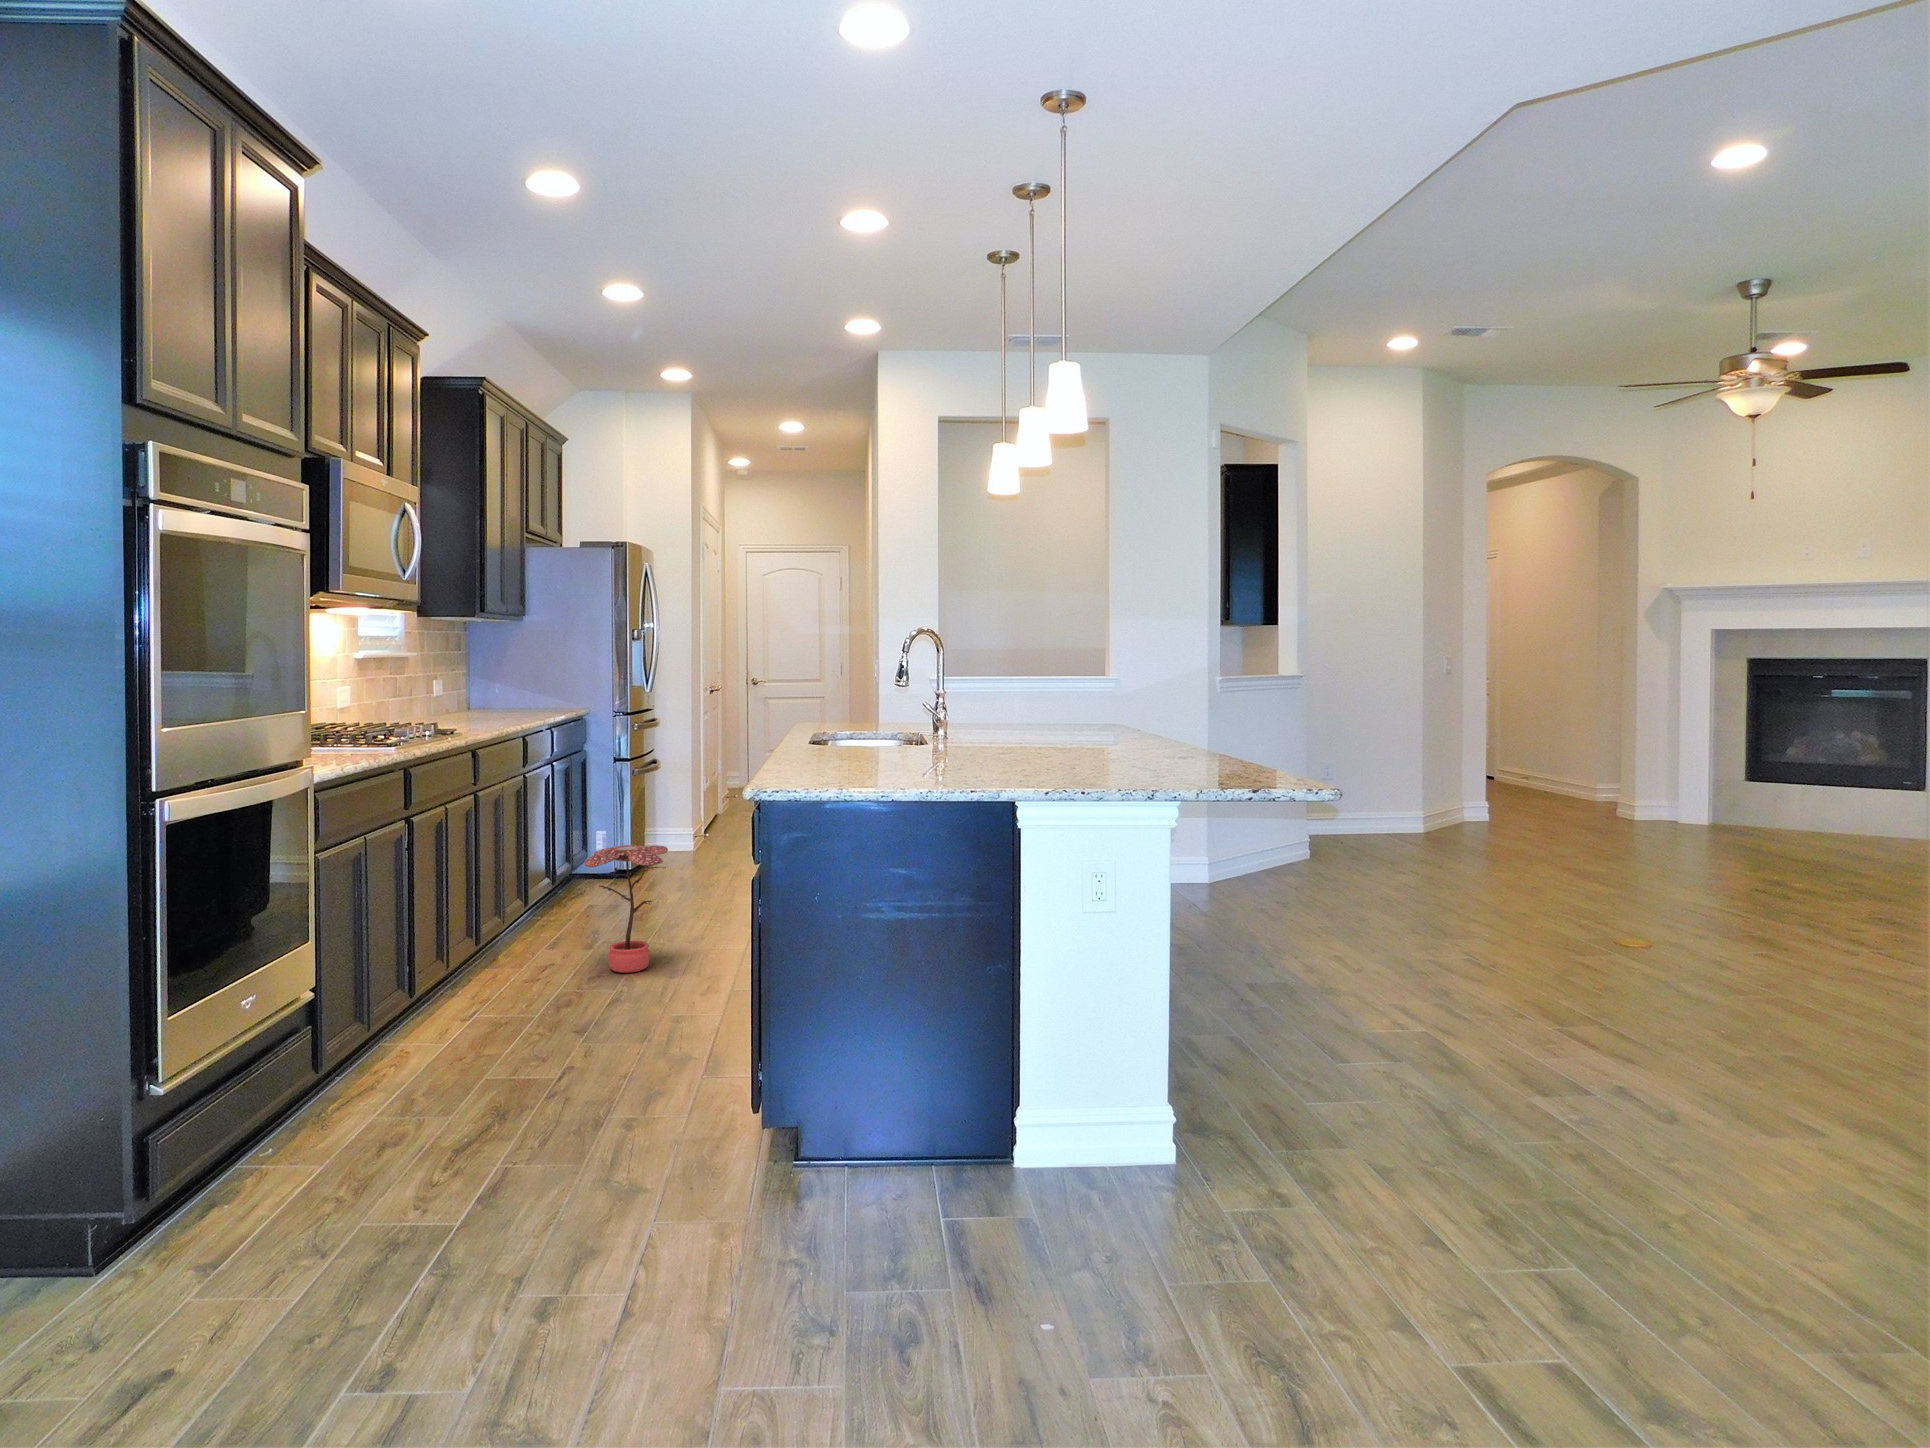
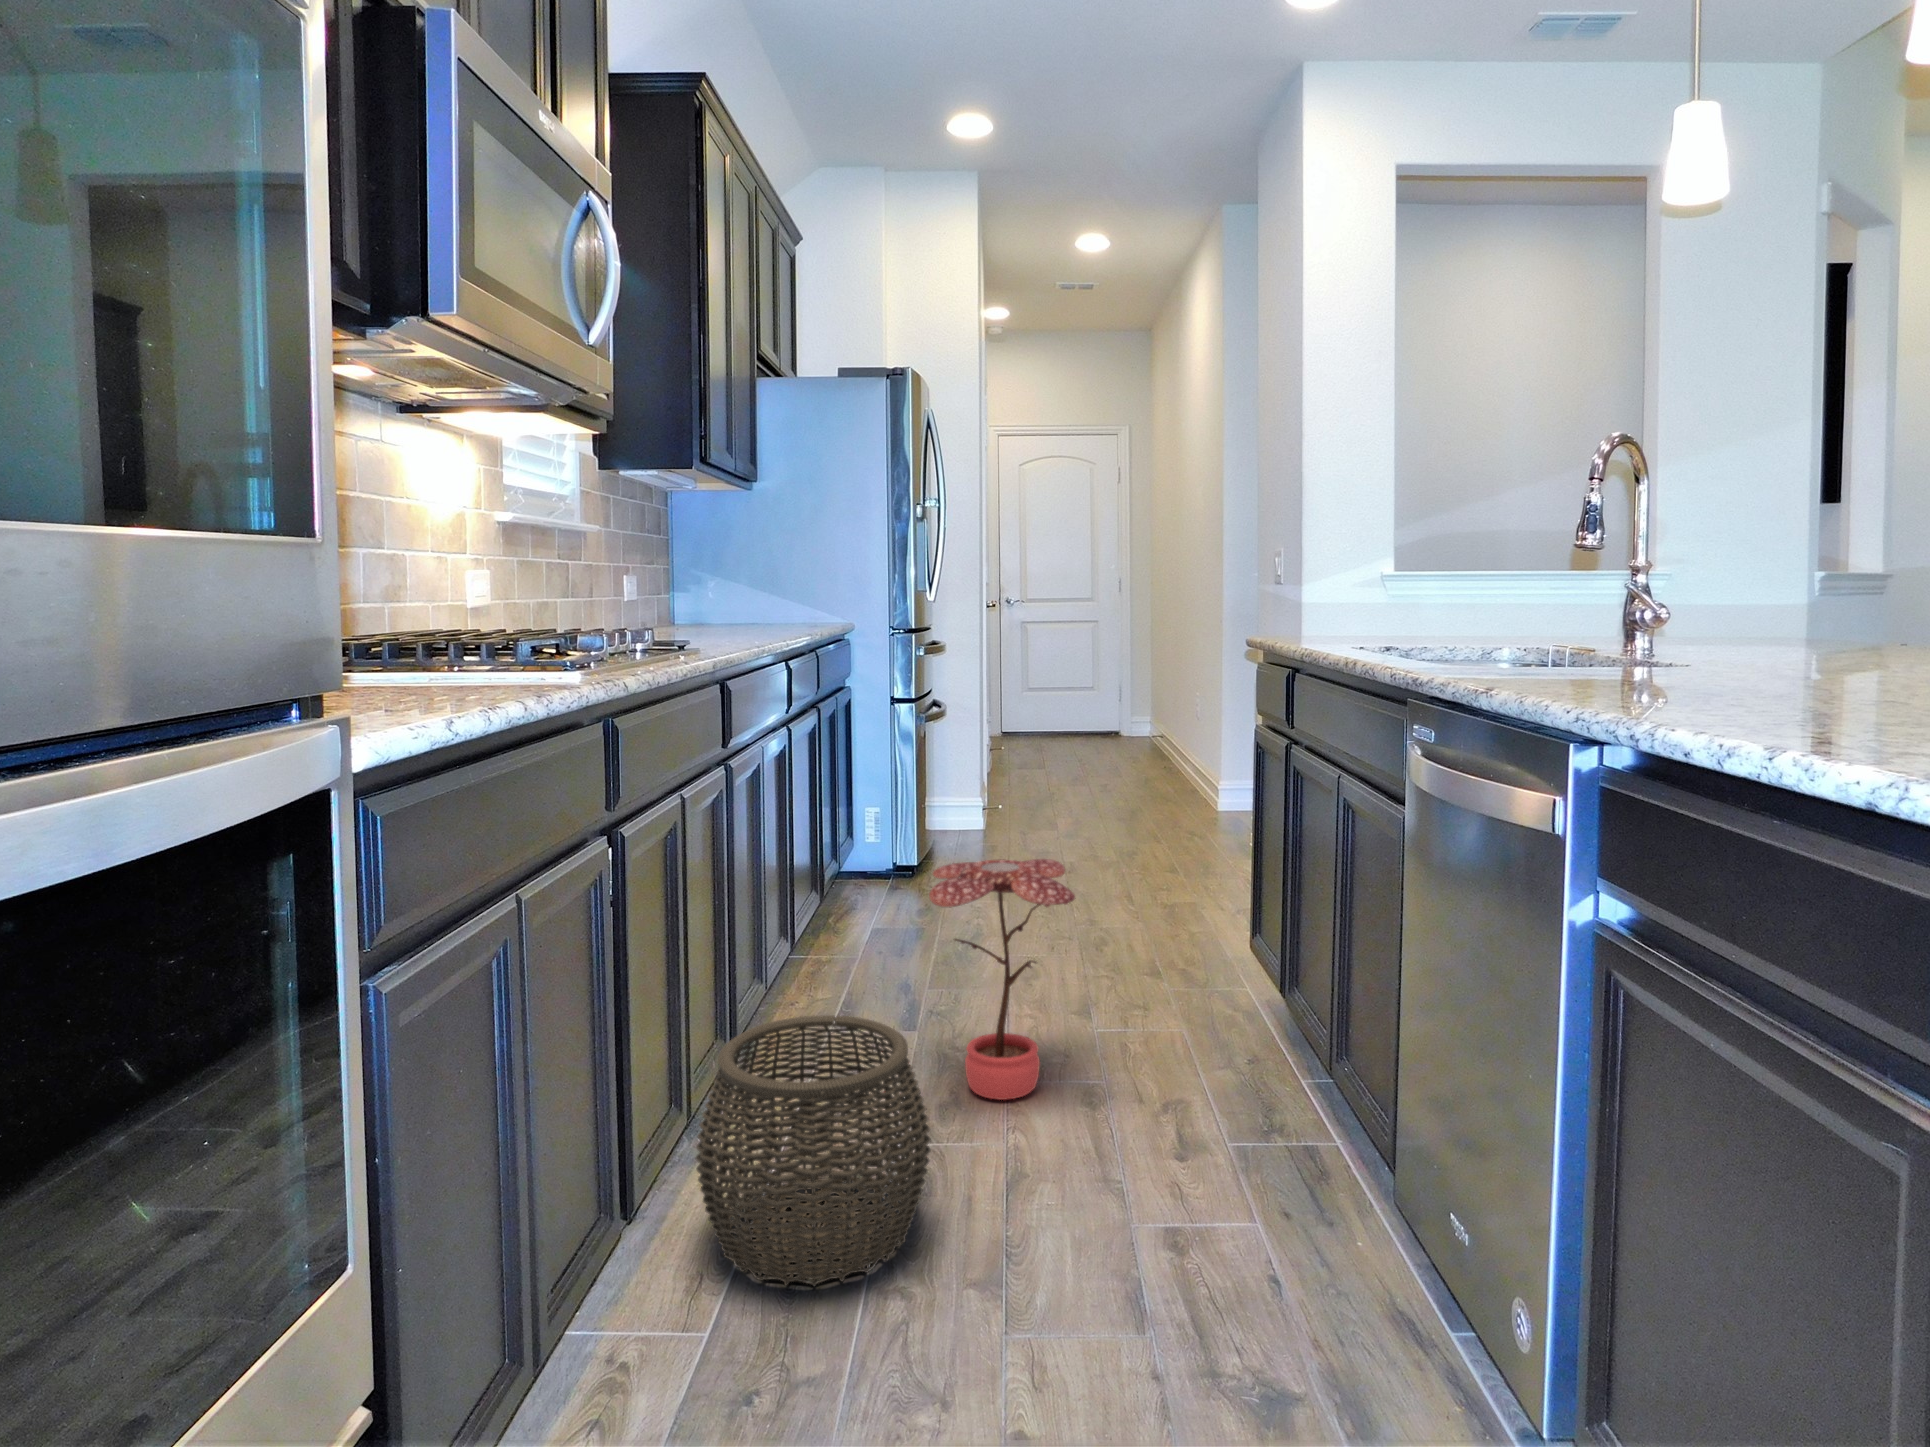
woven basket: none [447,915,564,1031] -> present [696,1015,931,1286]

